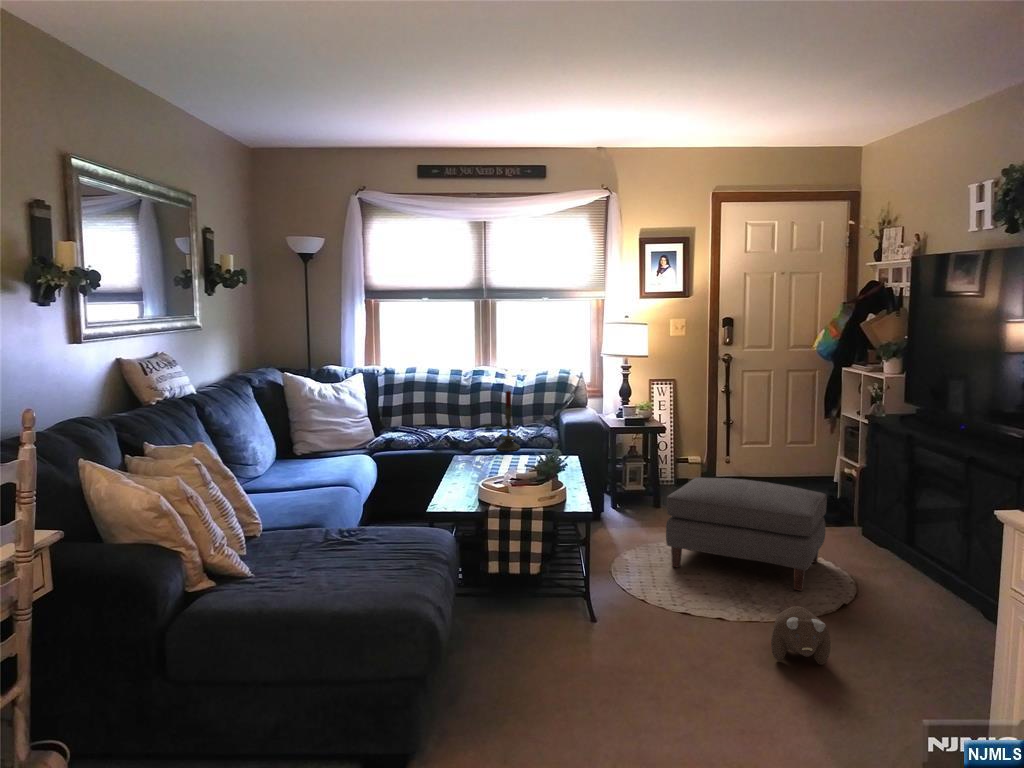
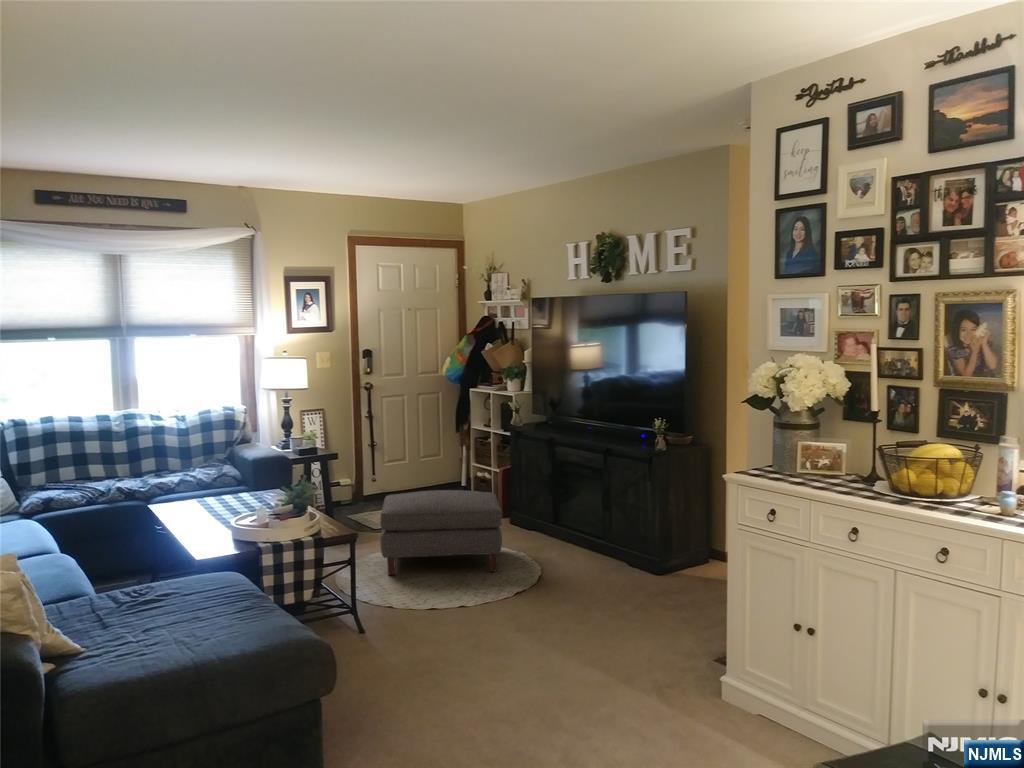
candle: present [497,391,520,451] -> none [184,431,211,496]
plush toy: present [771,606,831,665] -> none [505,576,551,620]

